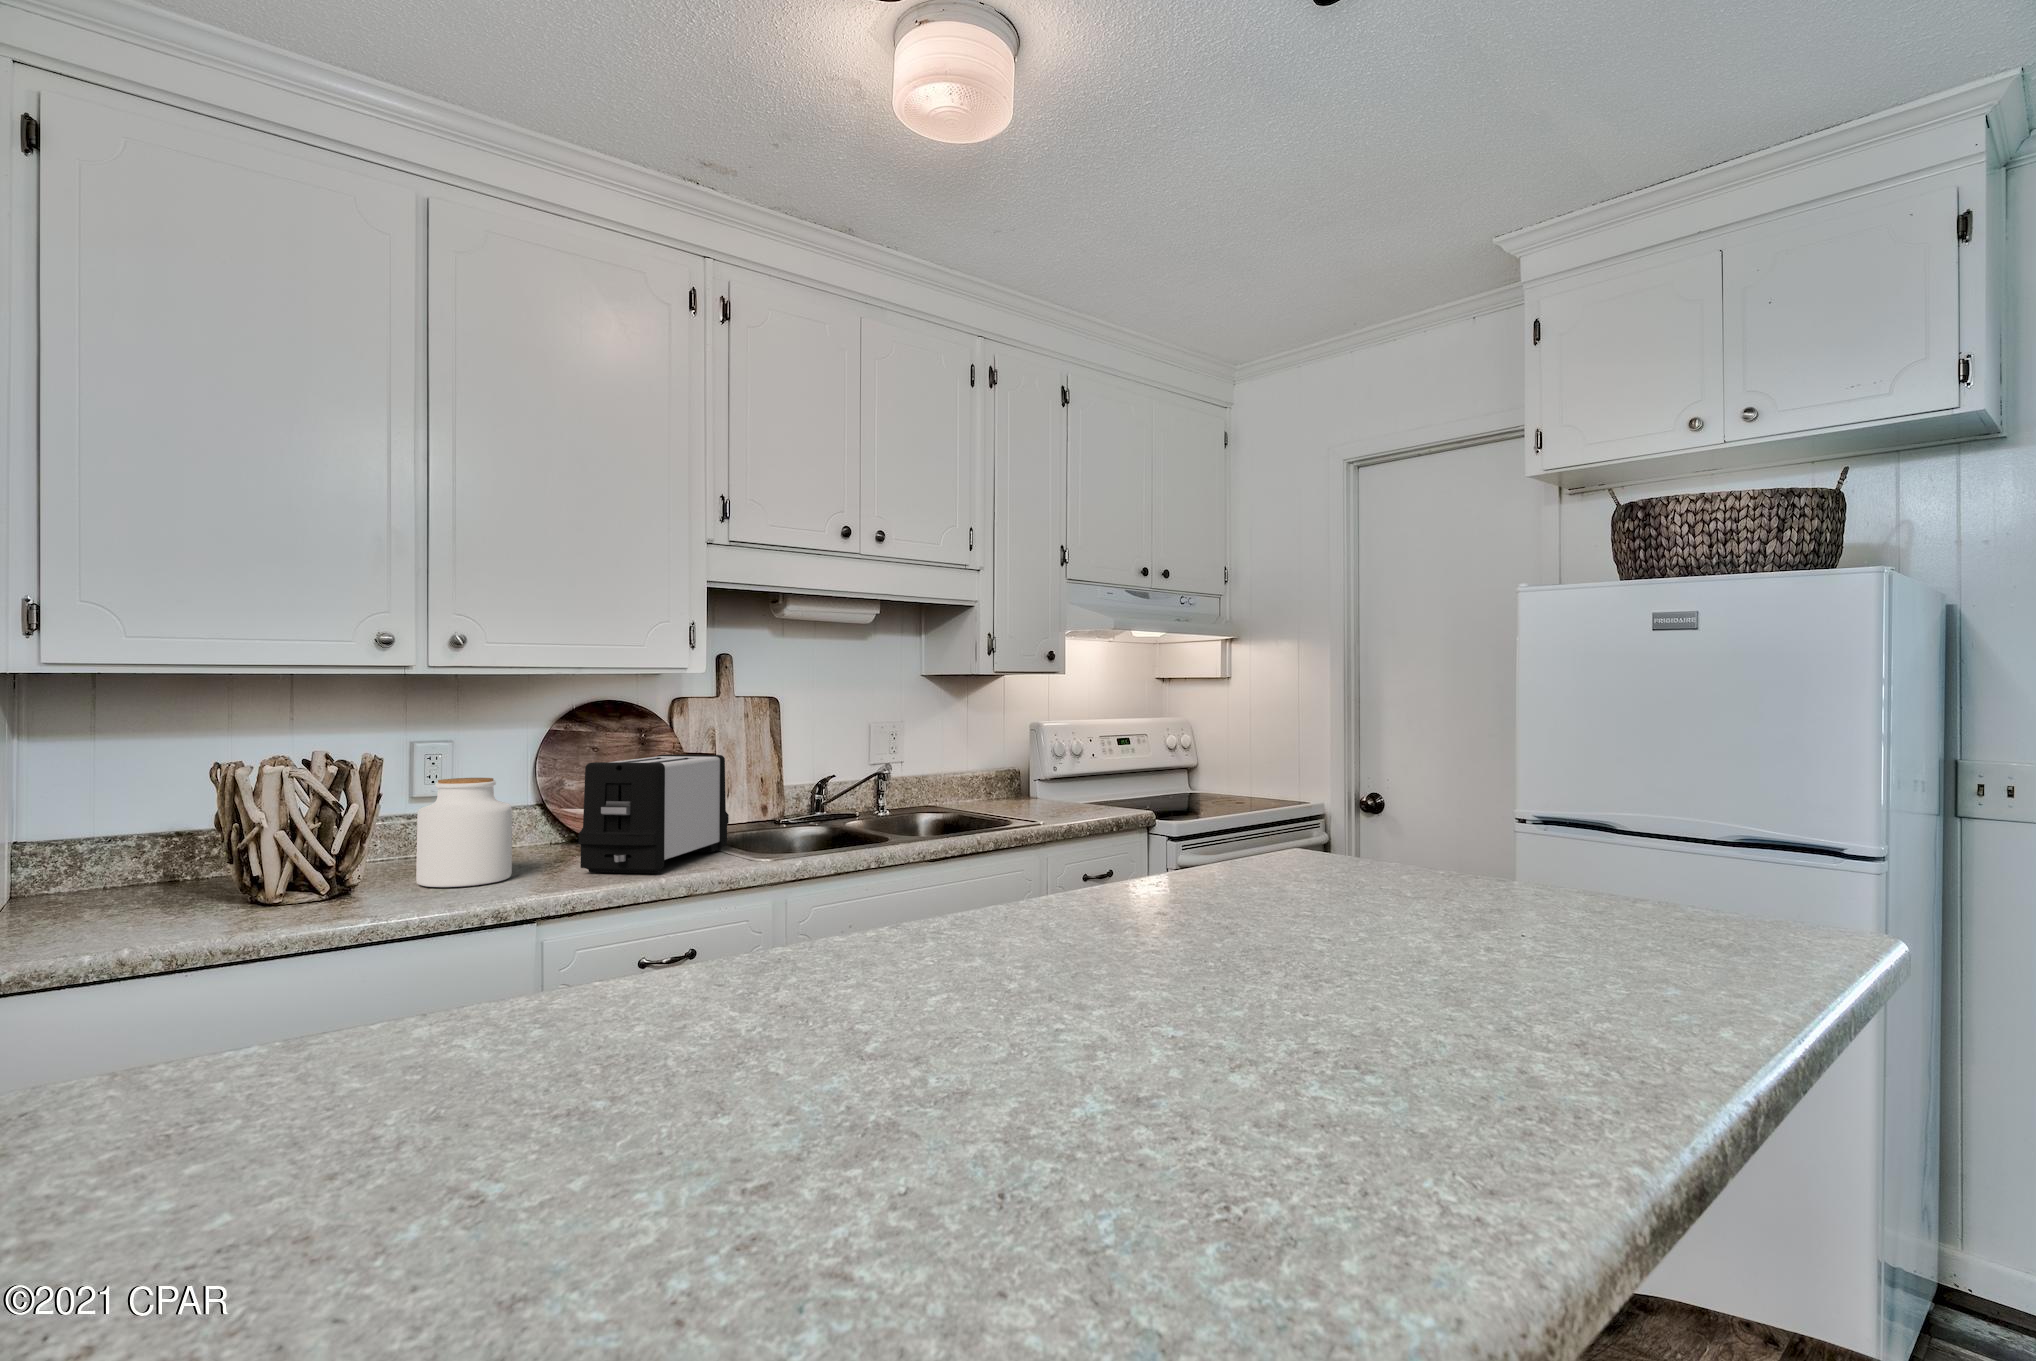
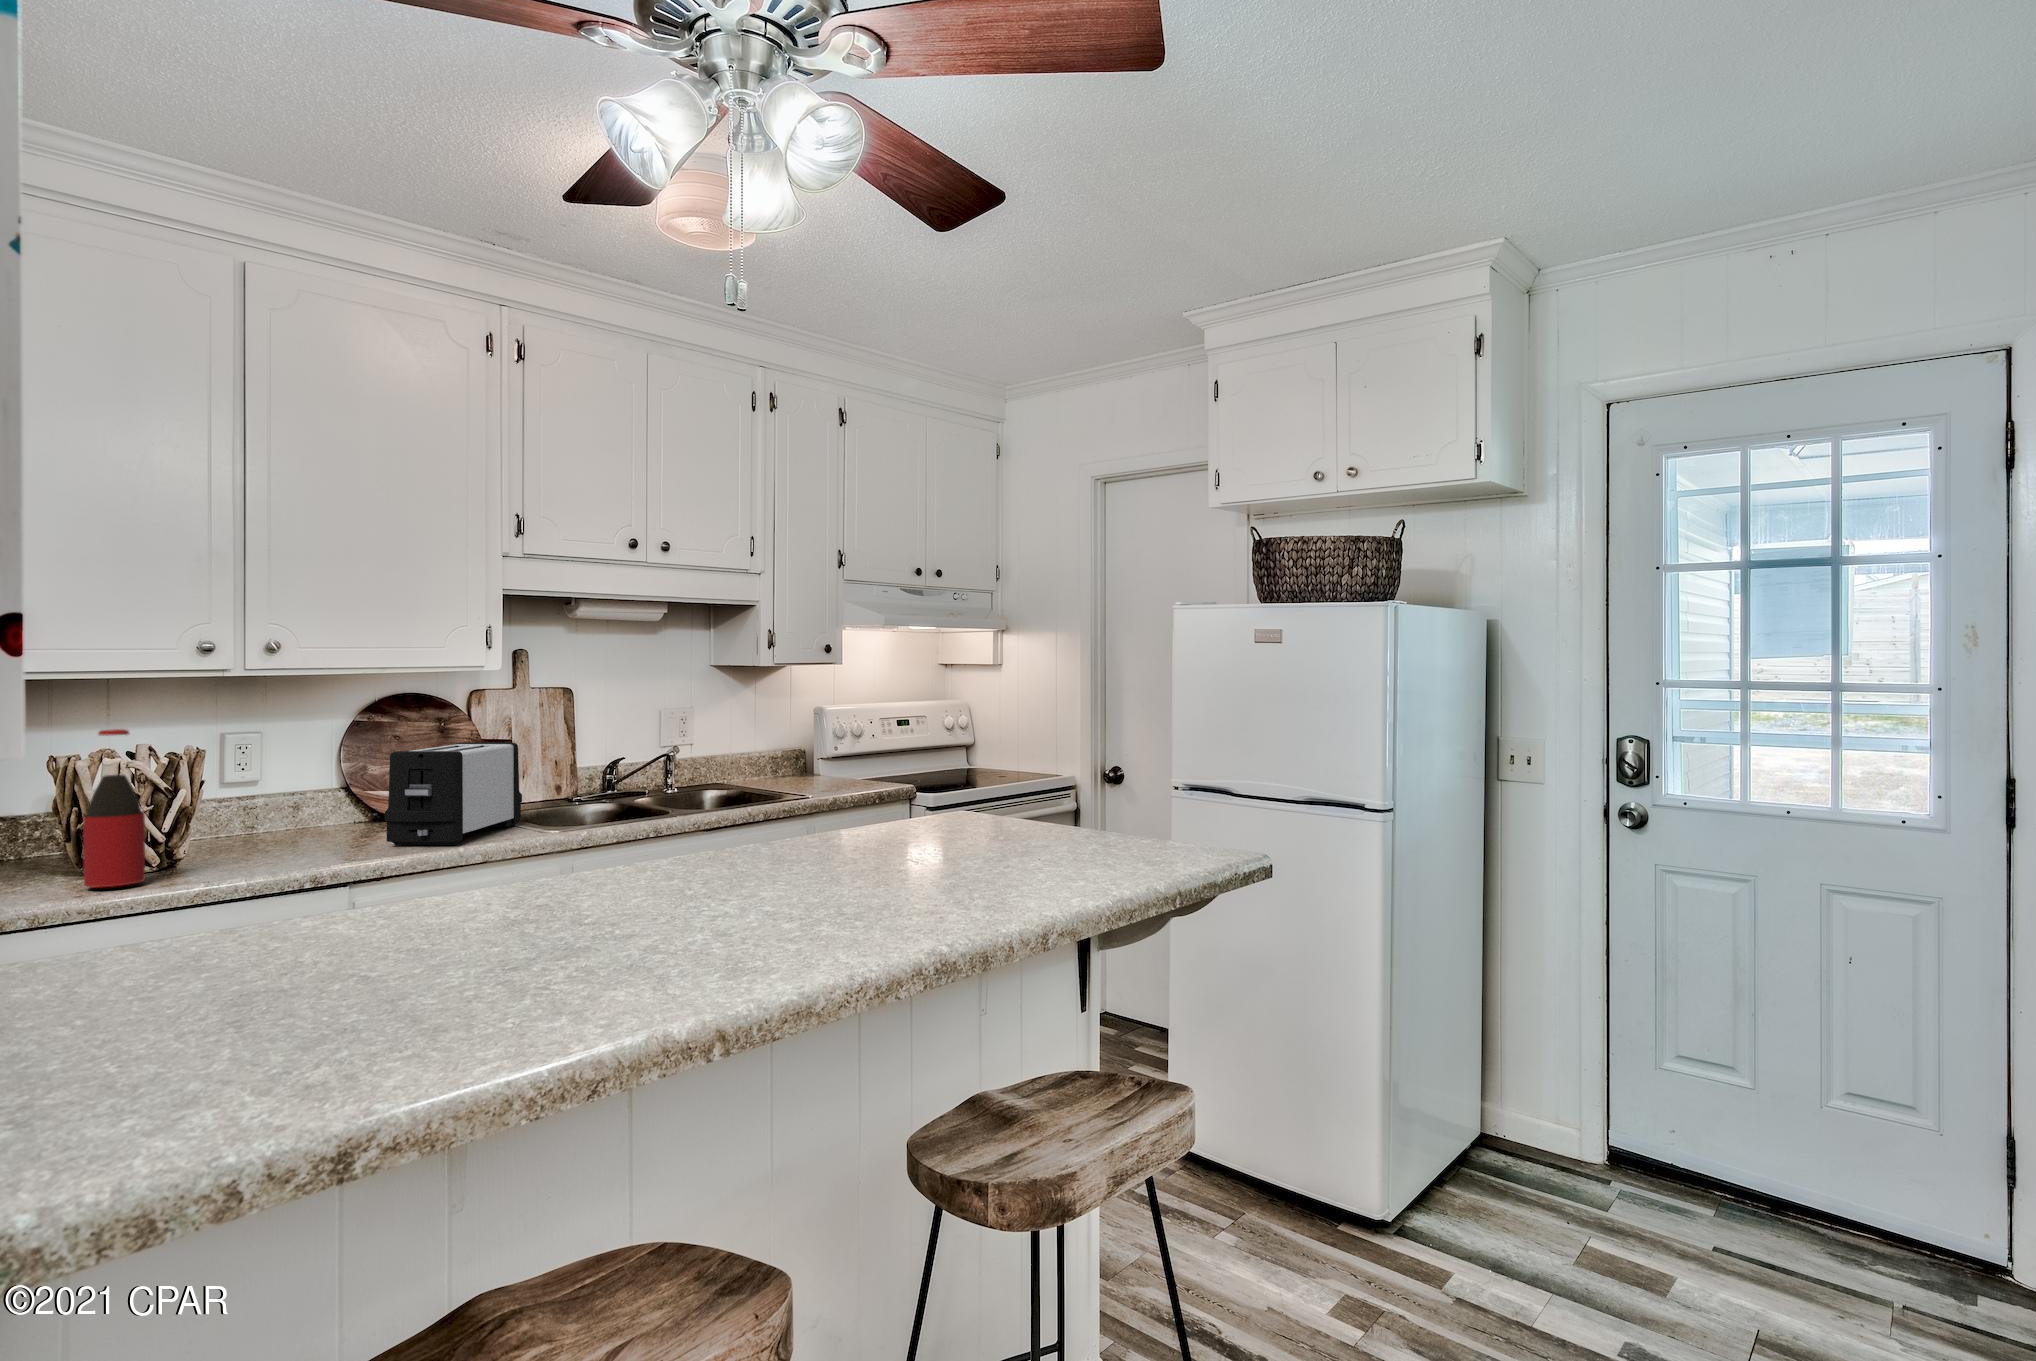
bottle: none [234,731,306,925] -> present [83,729,145,887]
jar: present [416,778,512,887] -> none [237,766,324,859]

